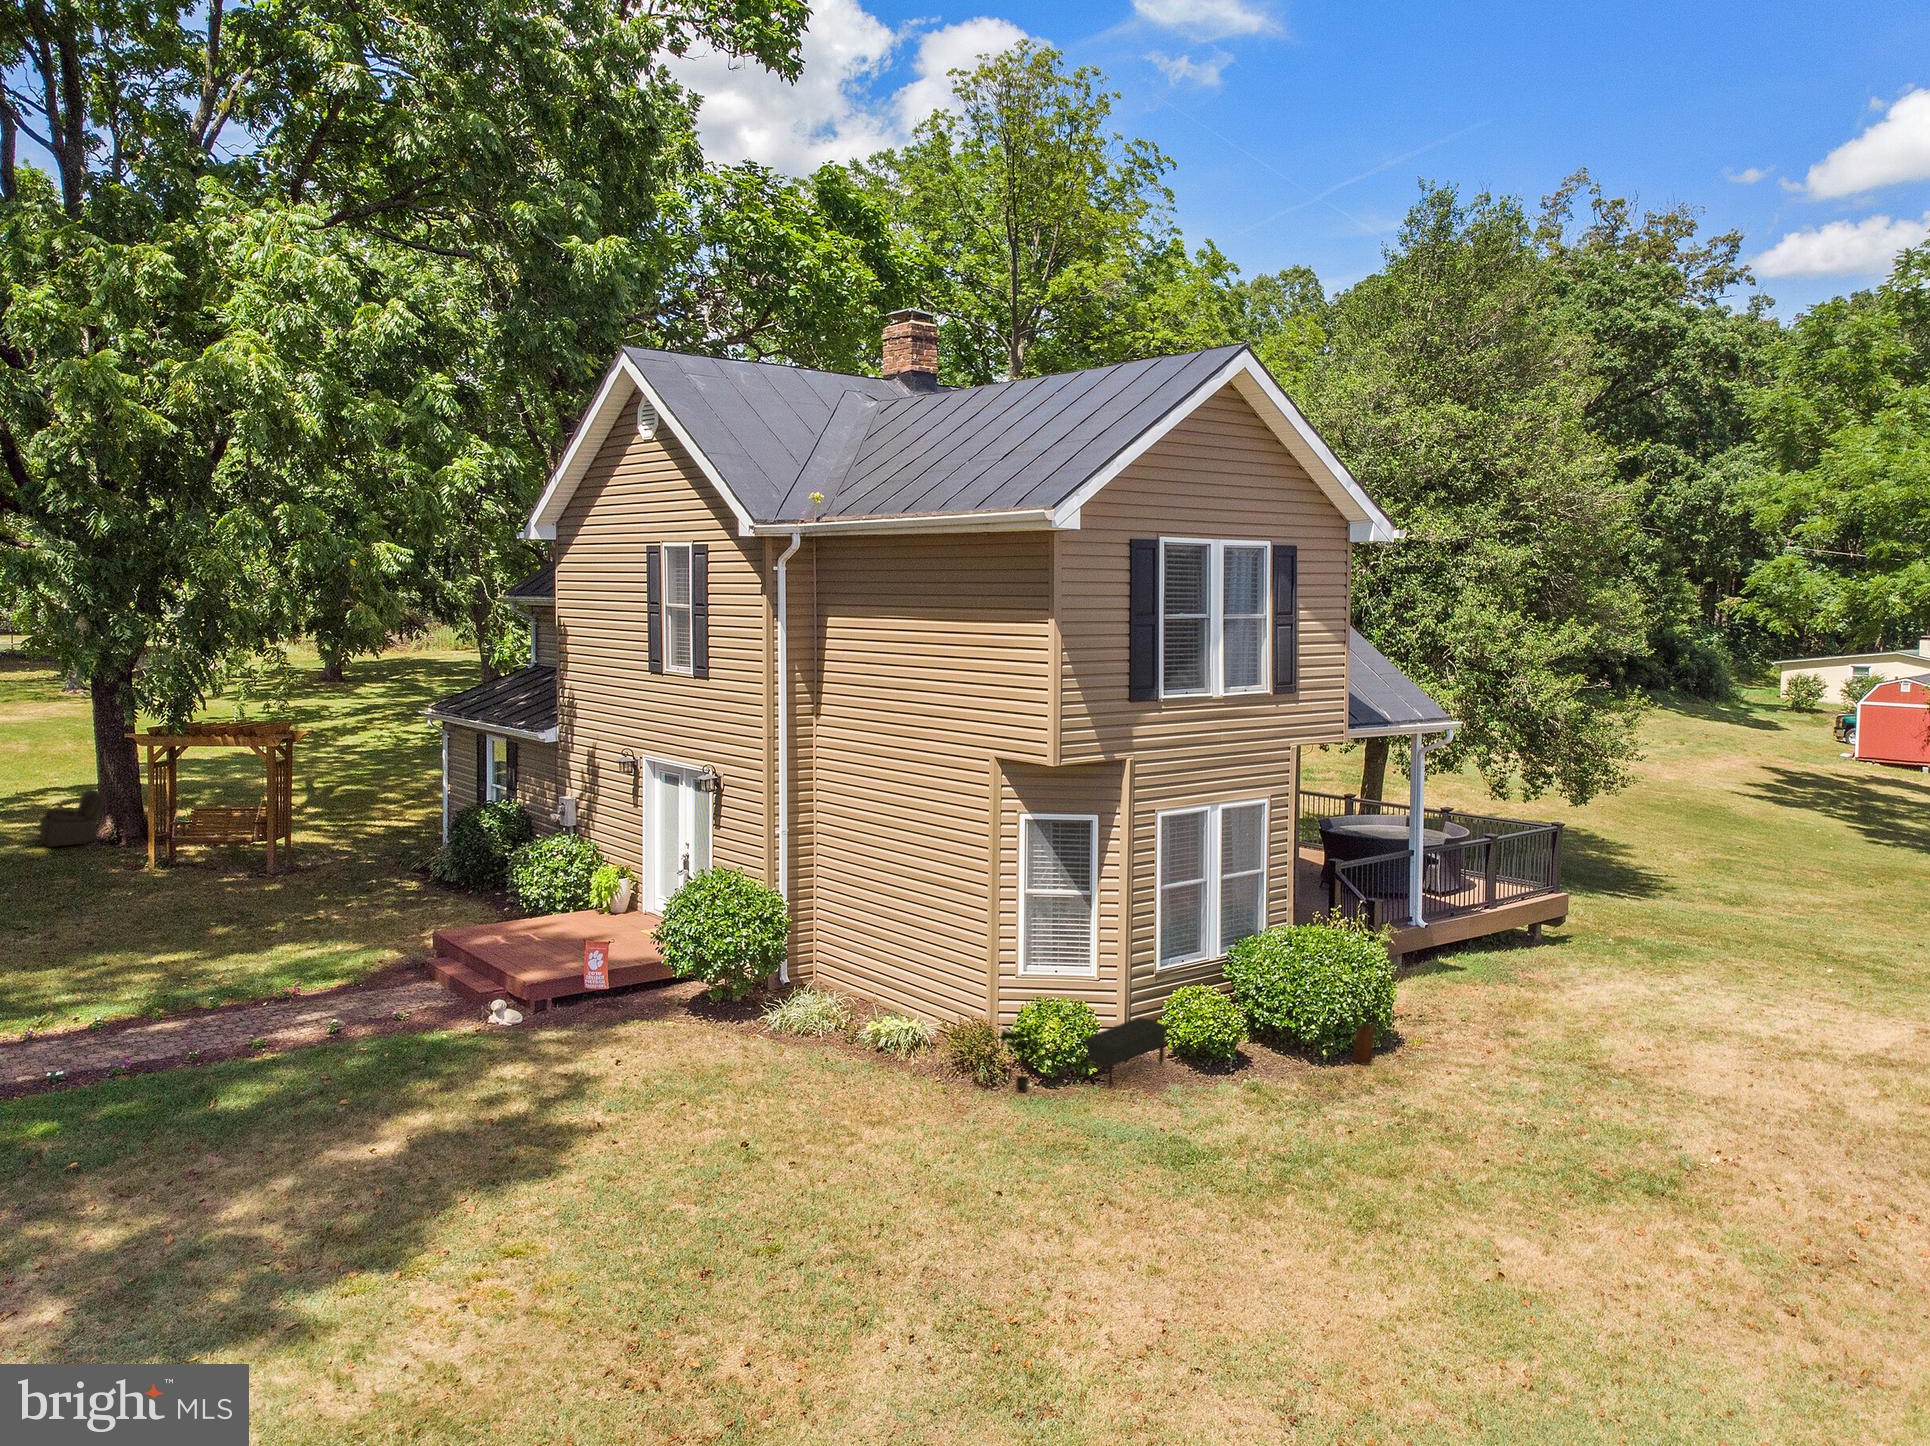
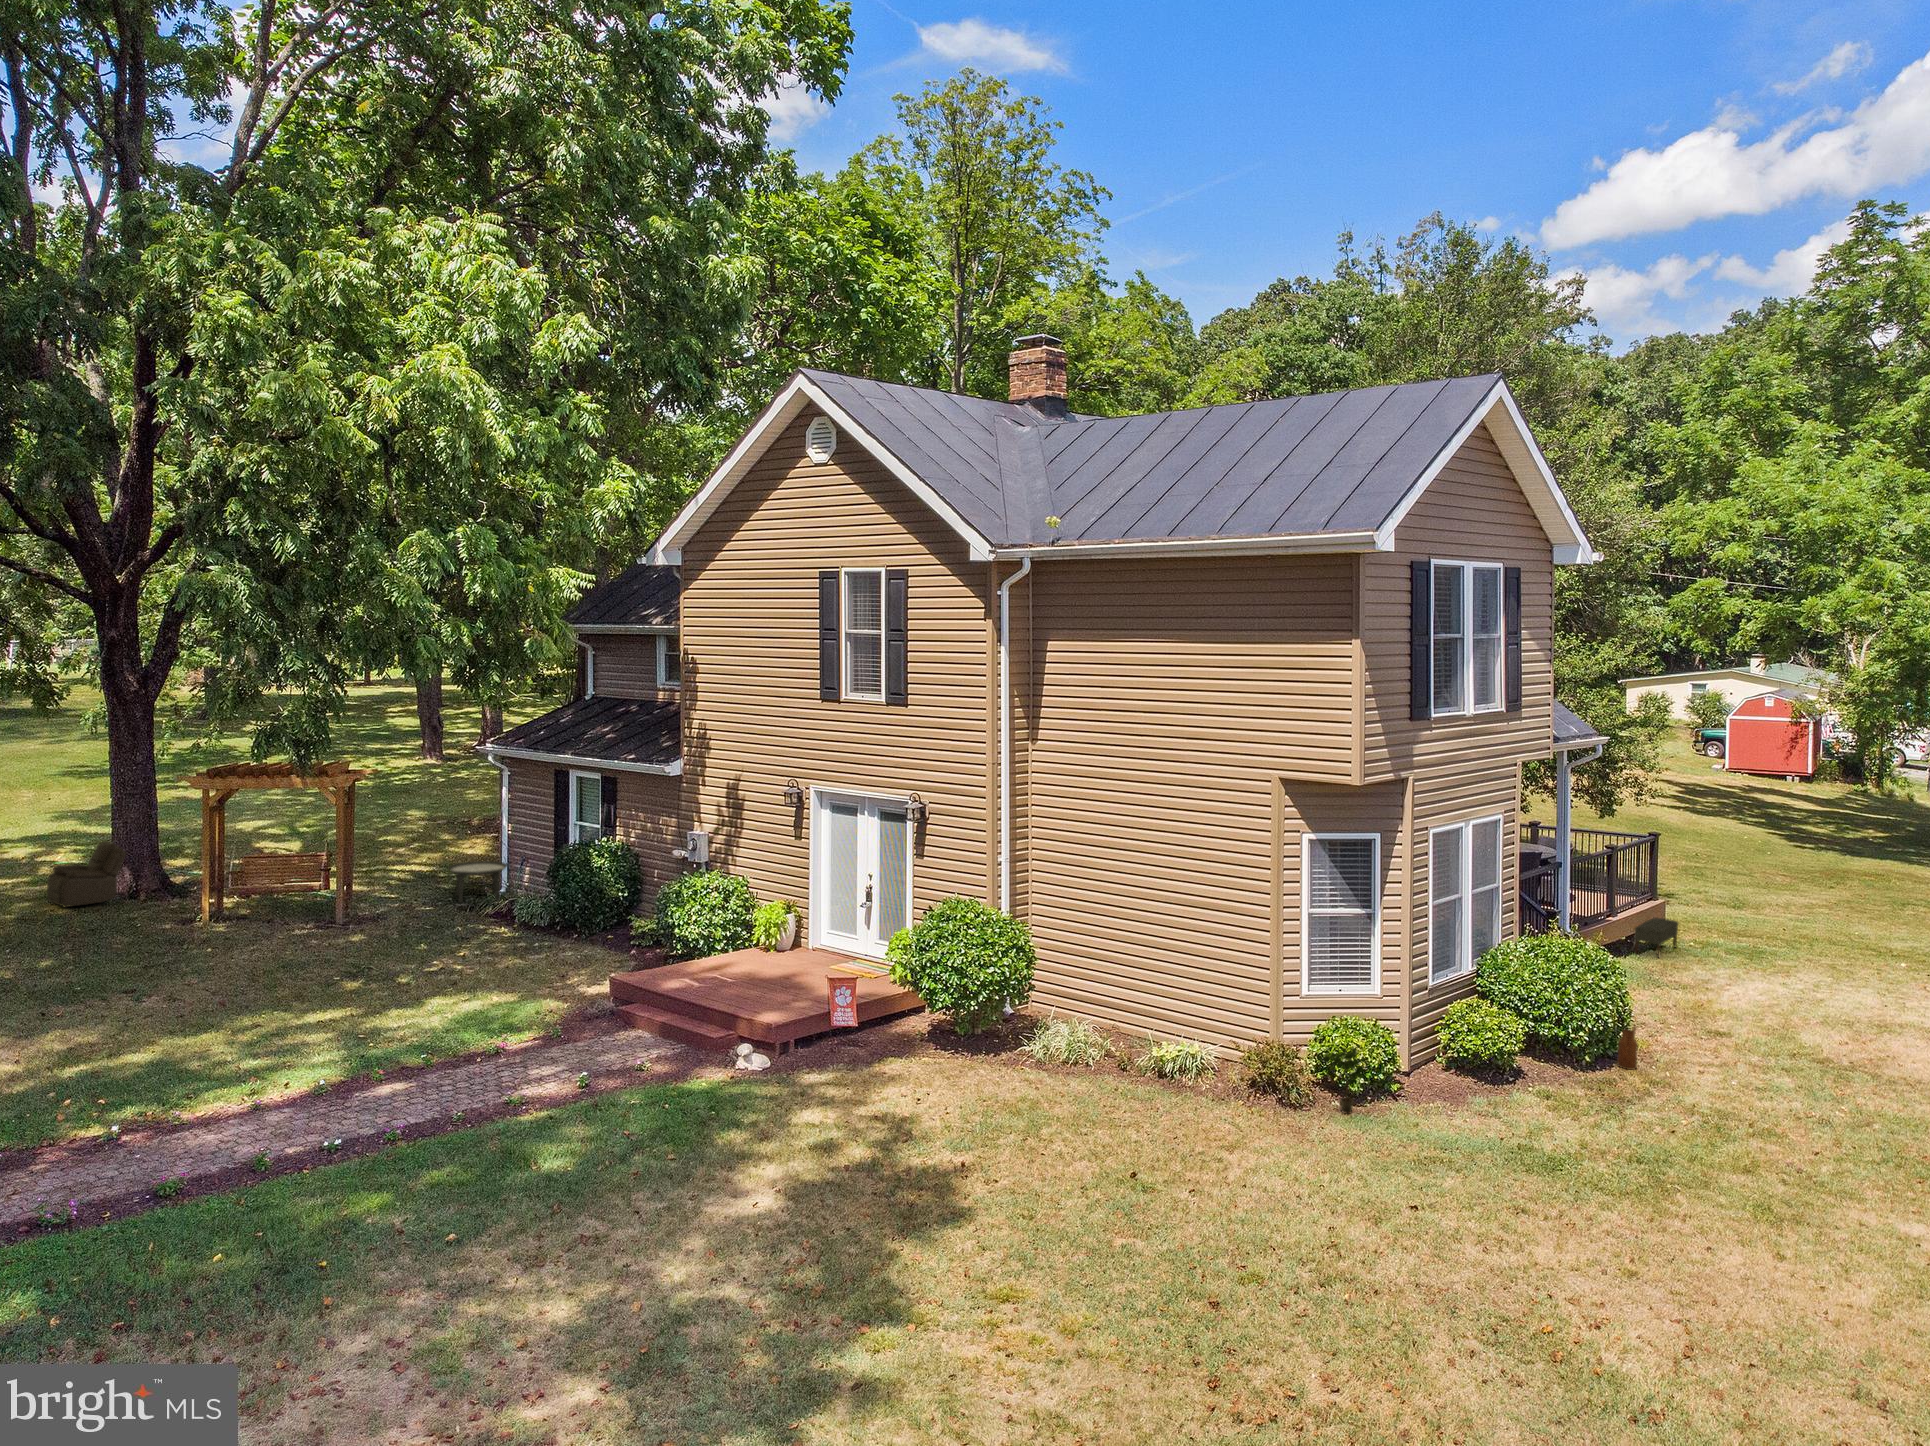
round table: none [380,817,438,855] -> present [448,861,507,903]
bench: present [1084,1017,1167,1087] -> present [1635,918,1679,958]

